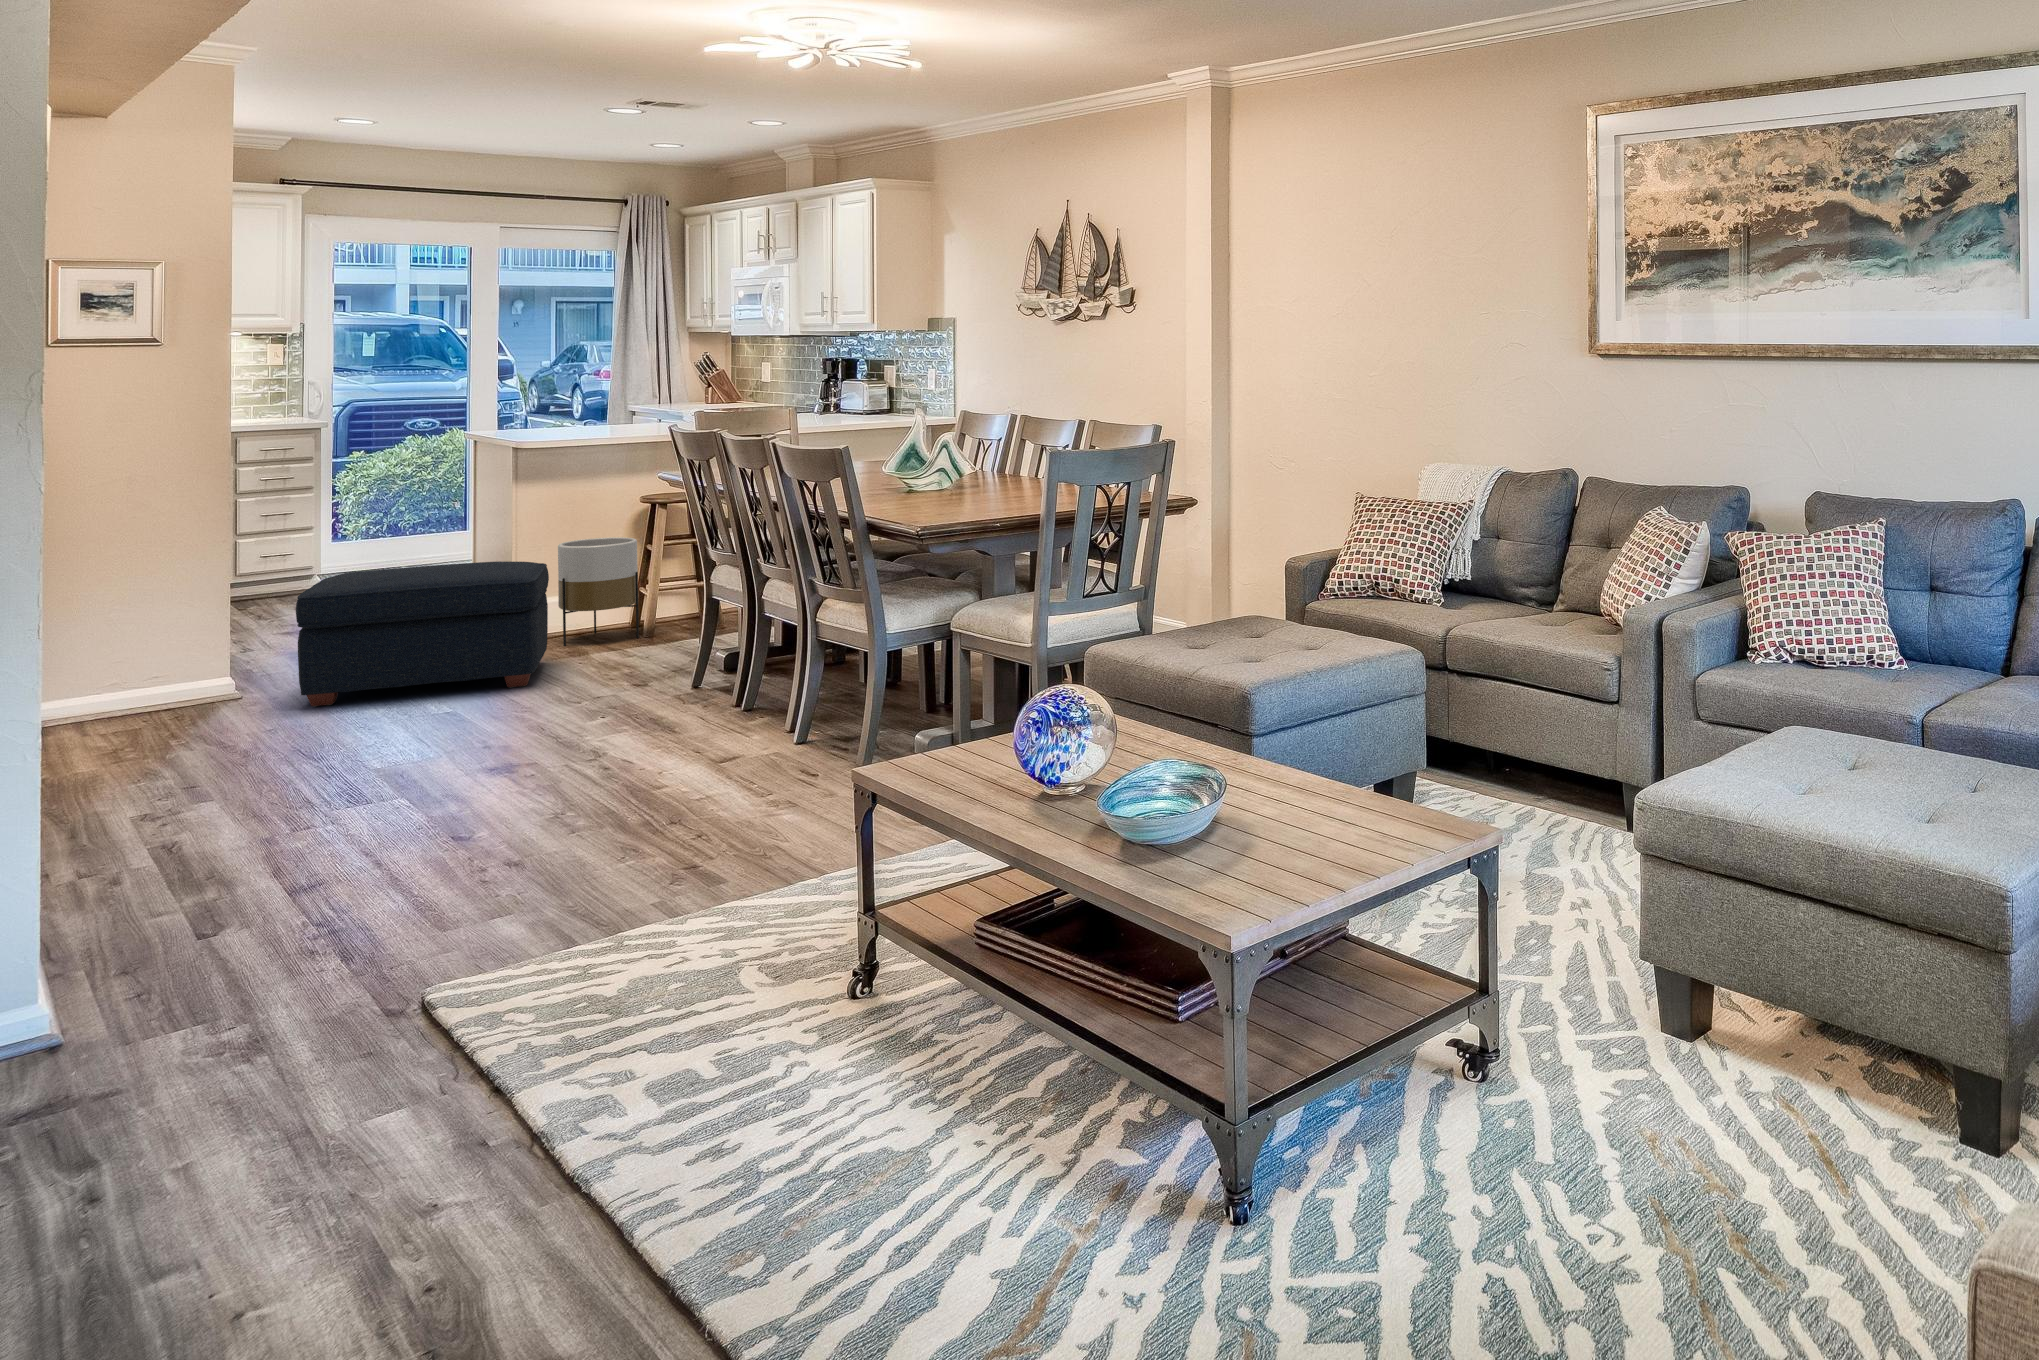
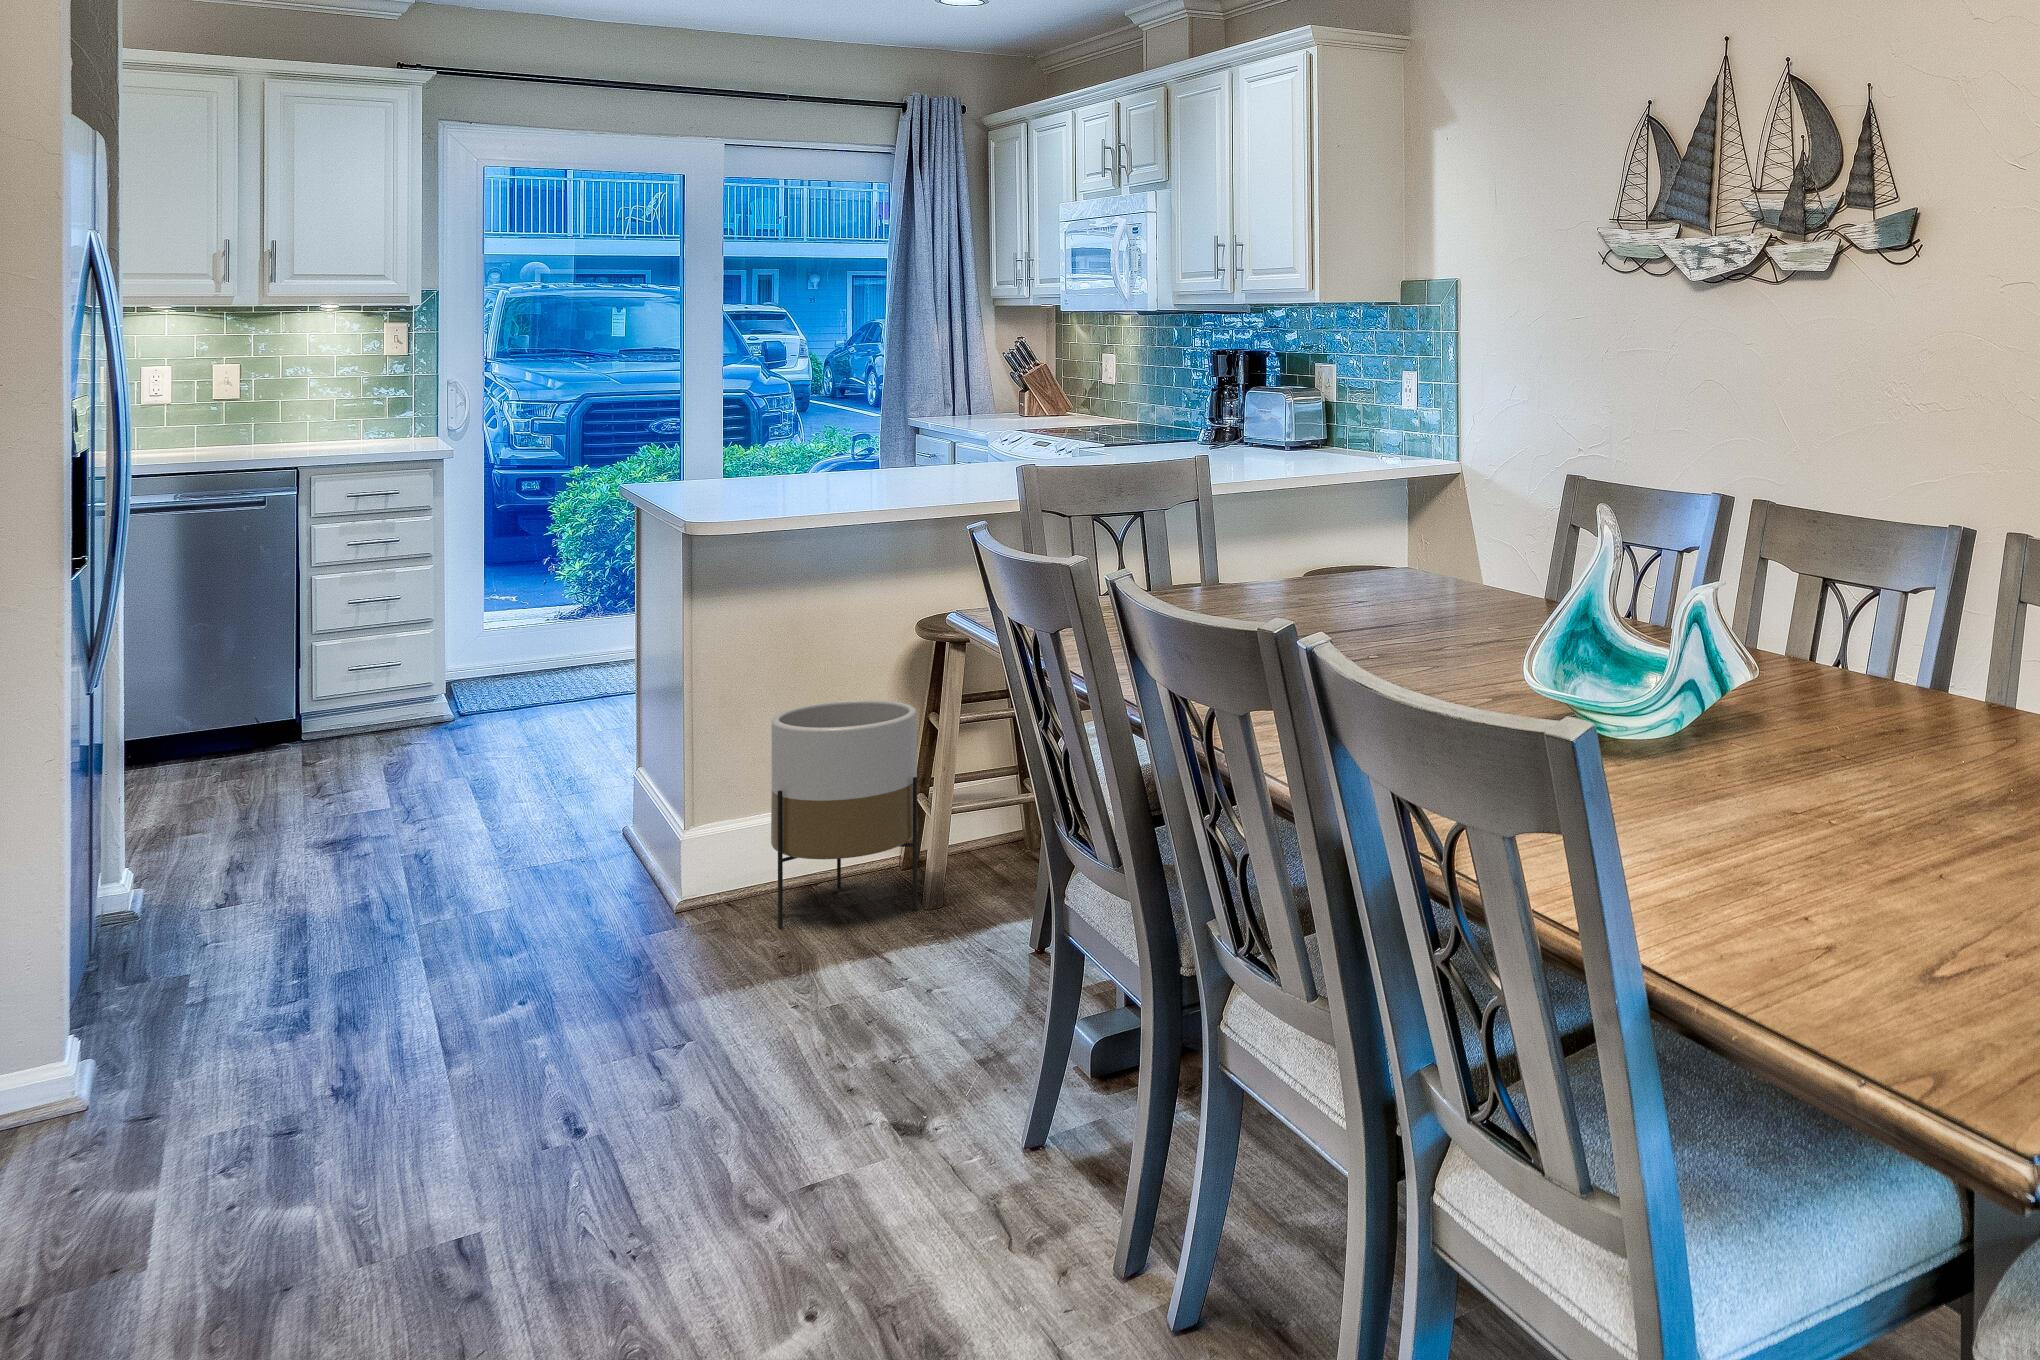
ottoman: present [296,561,549,706] -> none [202,776,745,1131]

